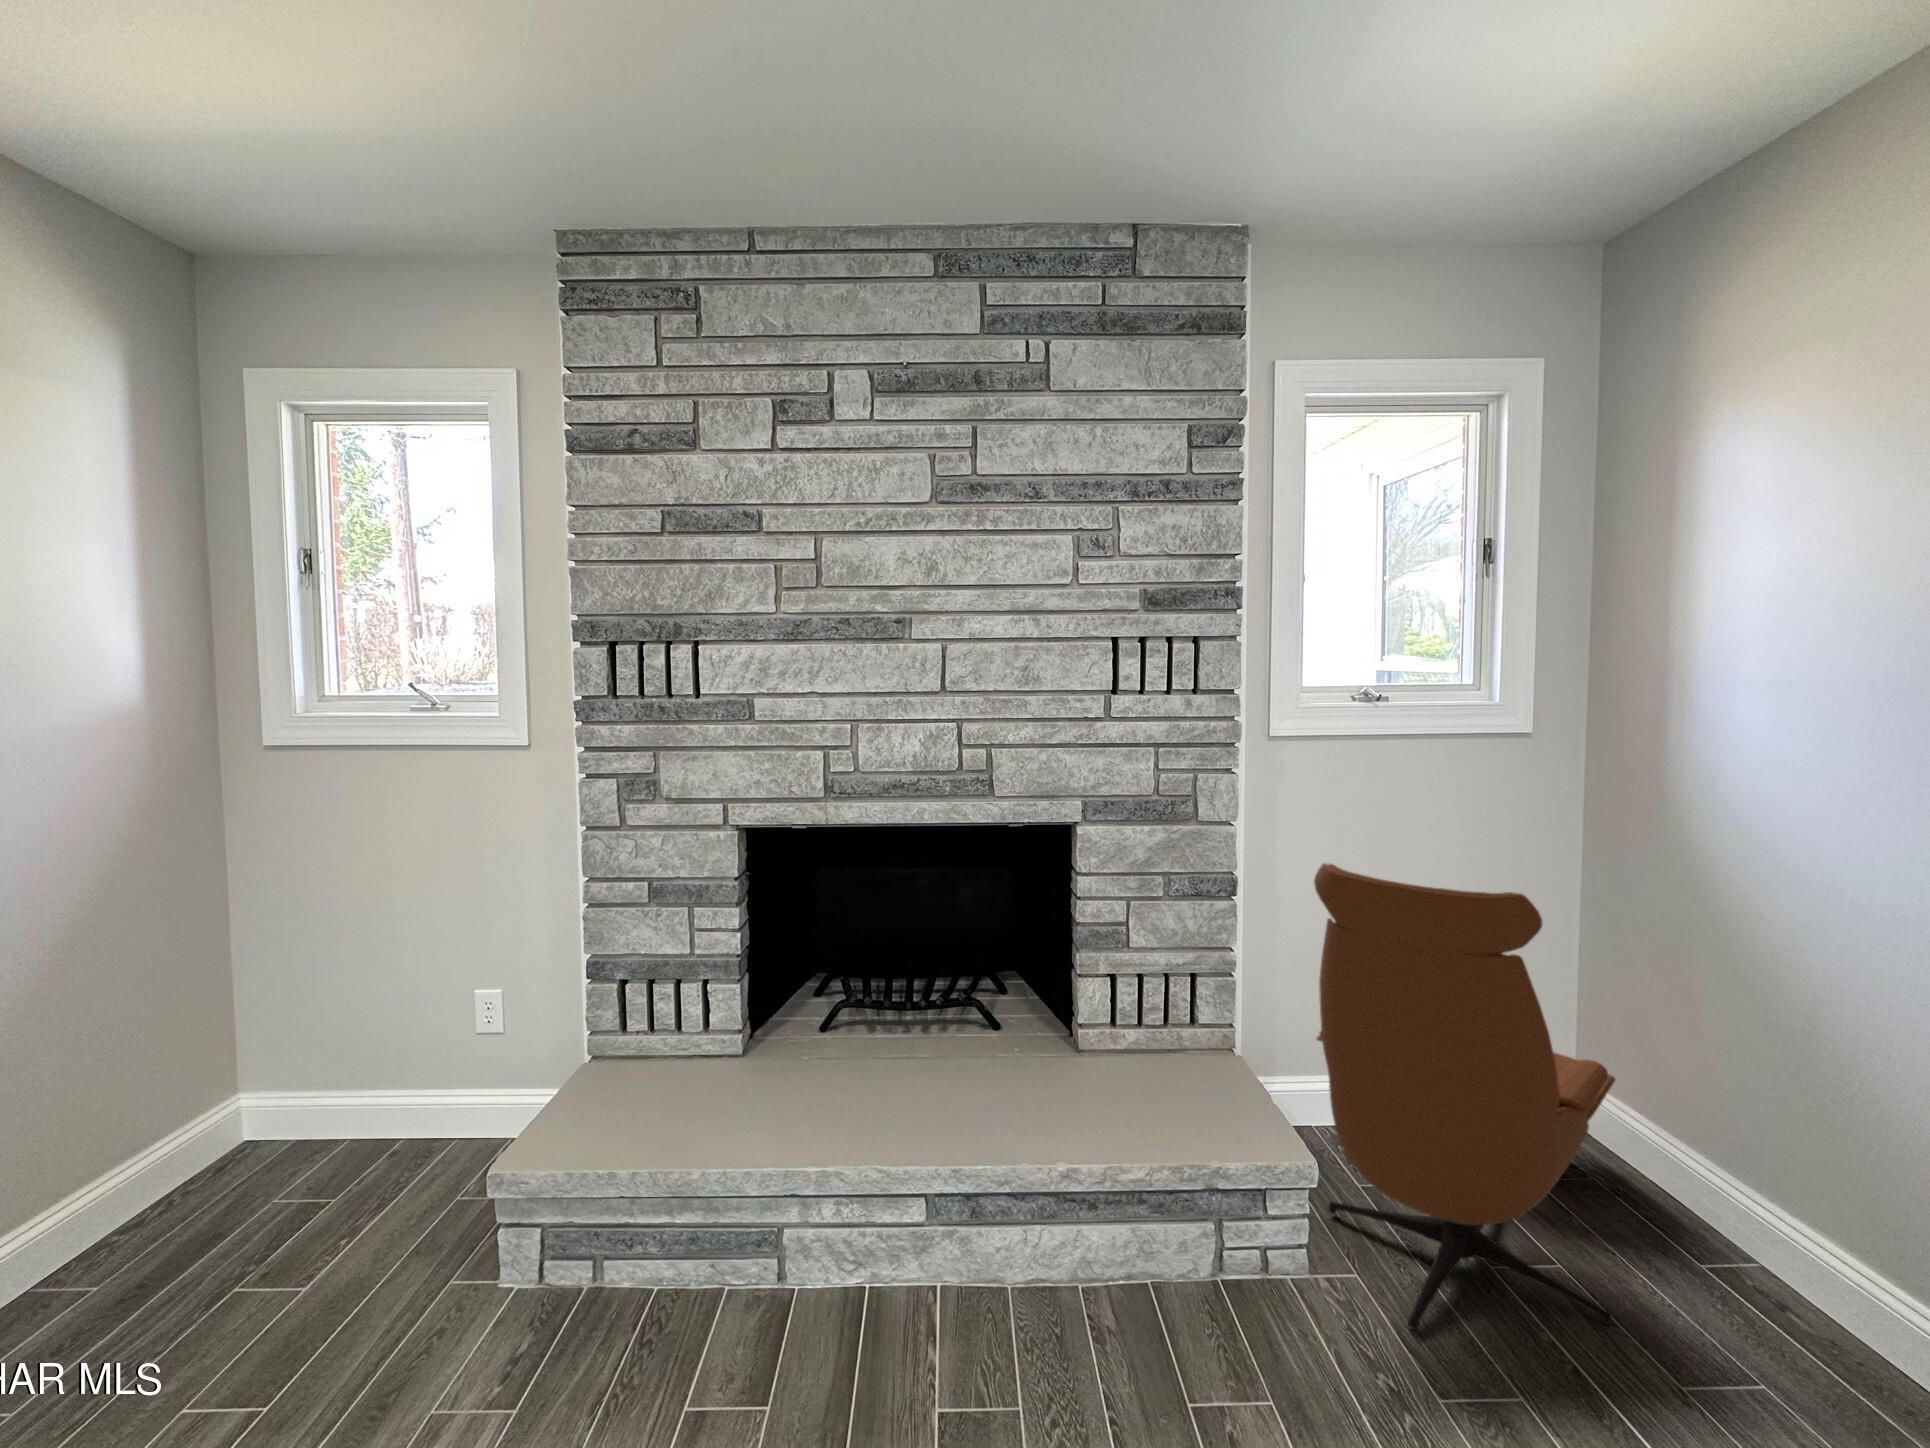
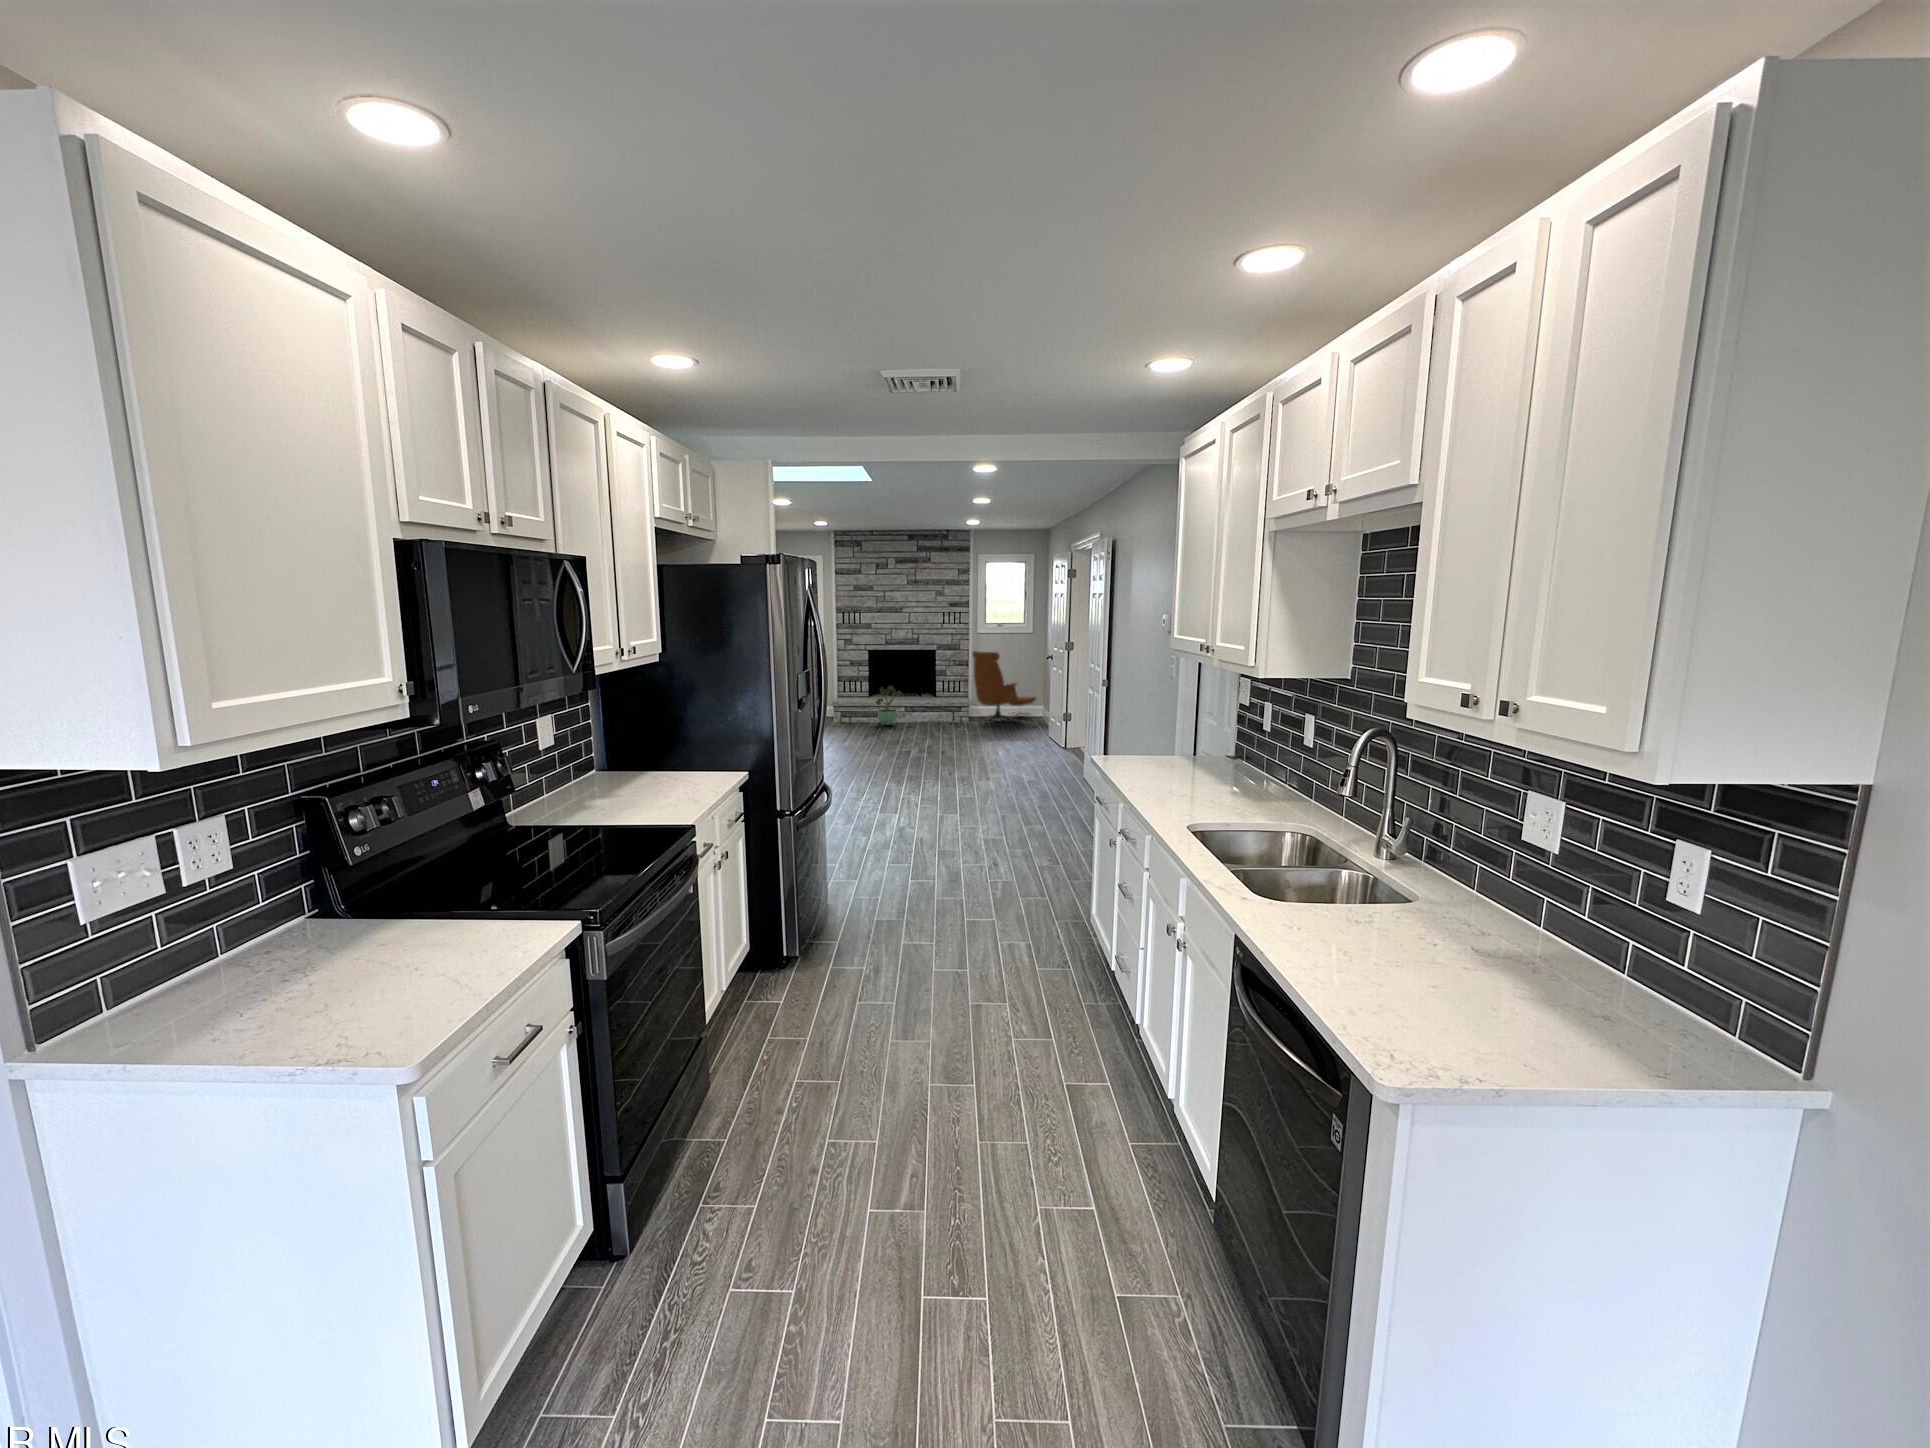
potted plant: none [695,1105,871,1371] -> present [876,686,902,725]

